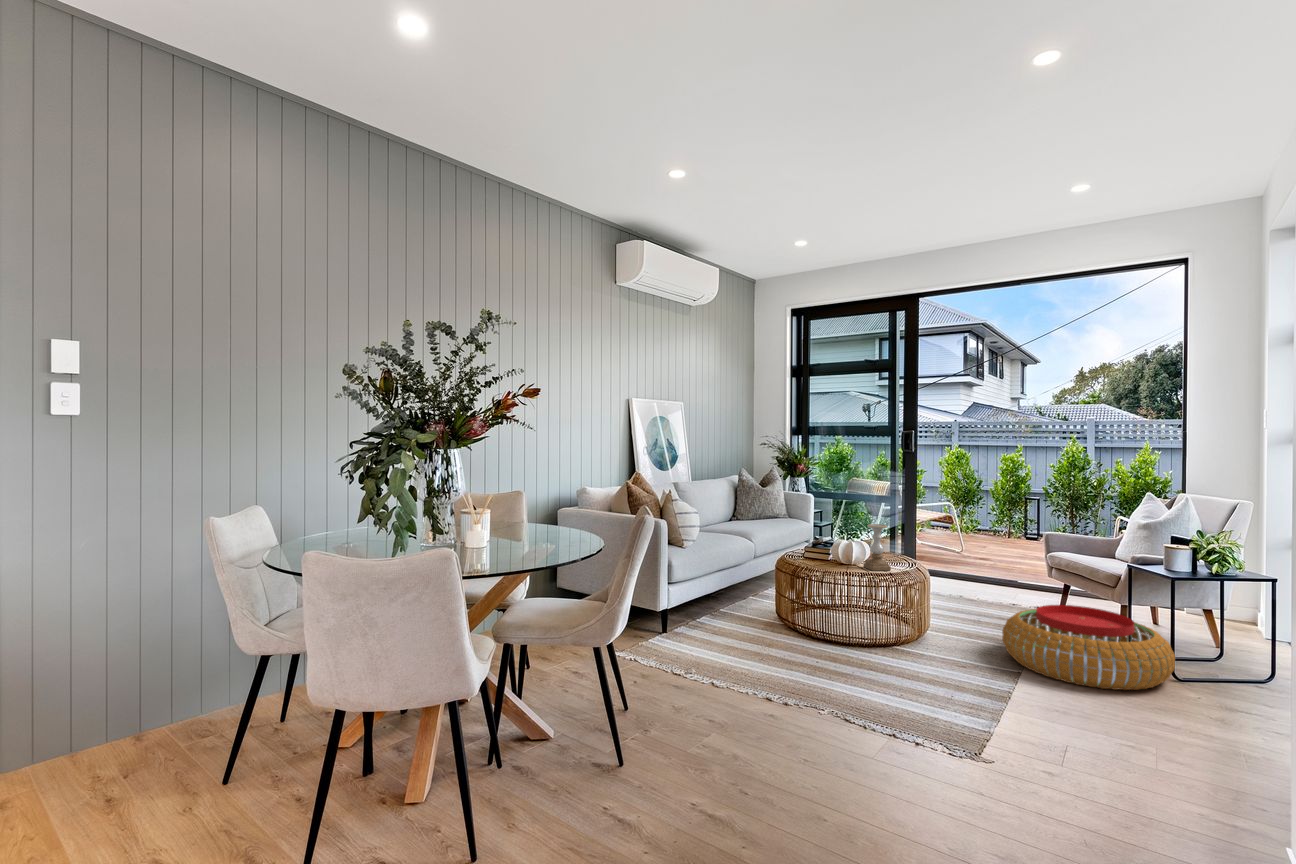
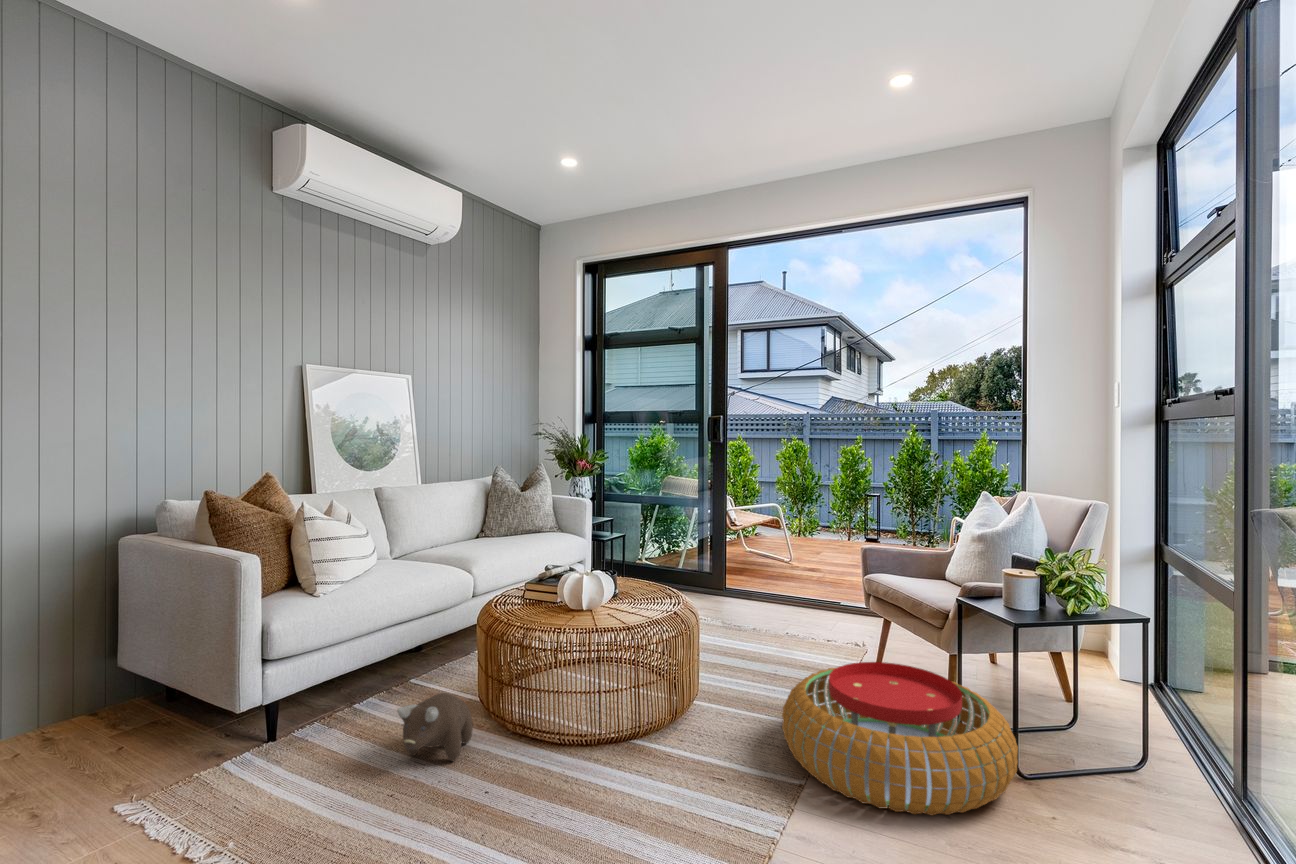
candle holder: present [864,524,891,571] -> none [593,548,629,622]
plush toy: none [756,609,794,650] -> present [397,693,473,761]

